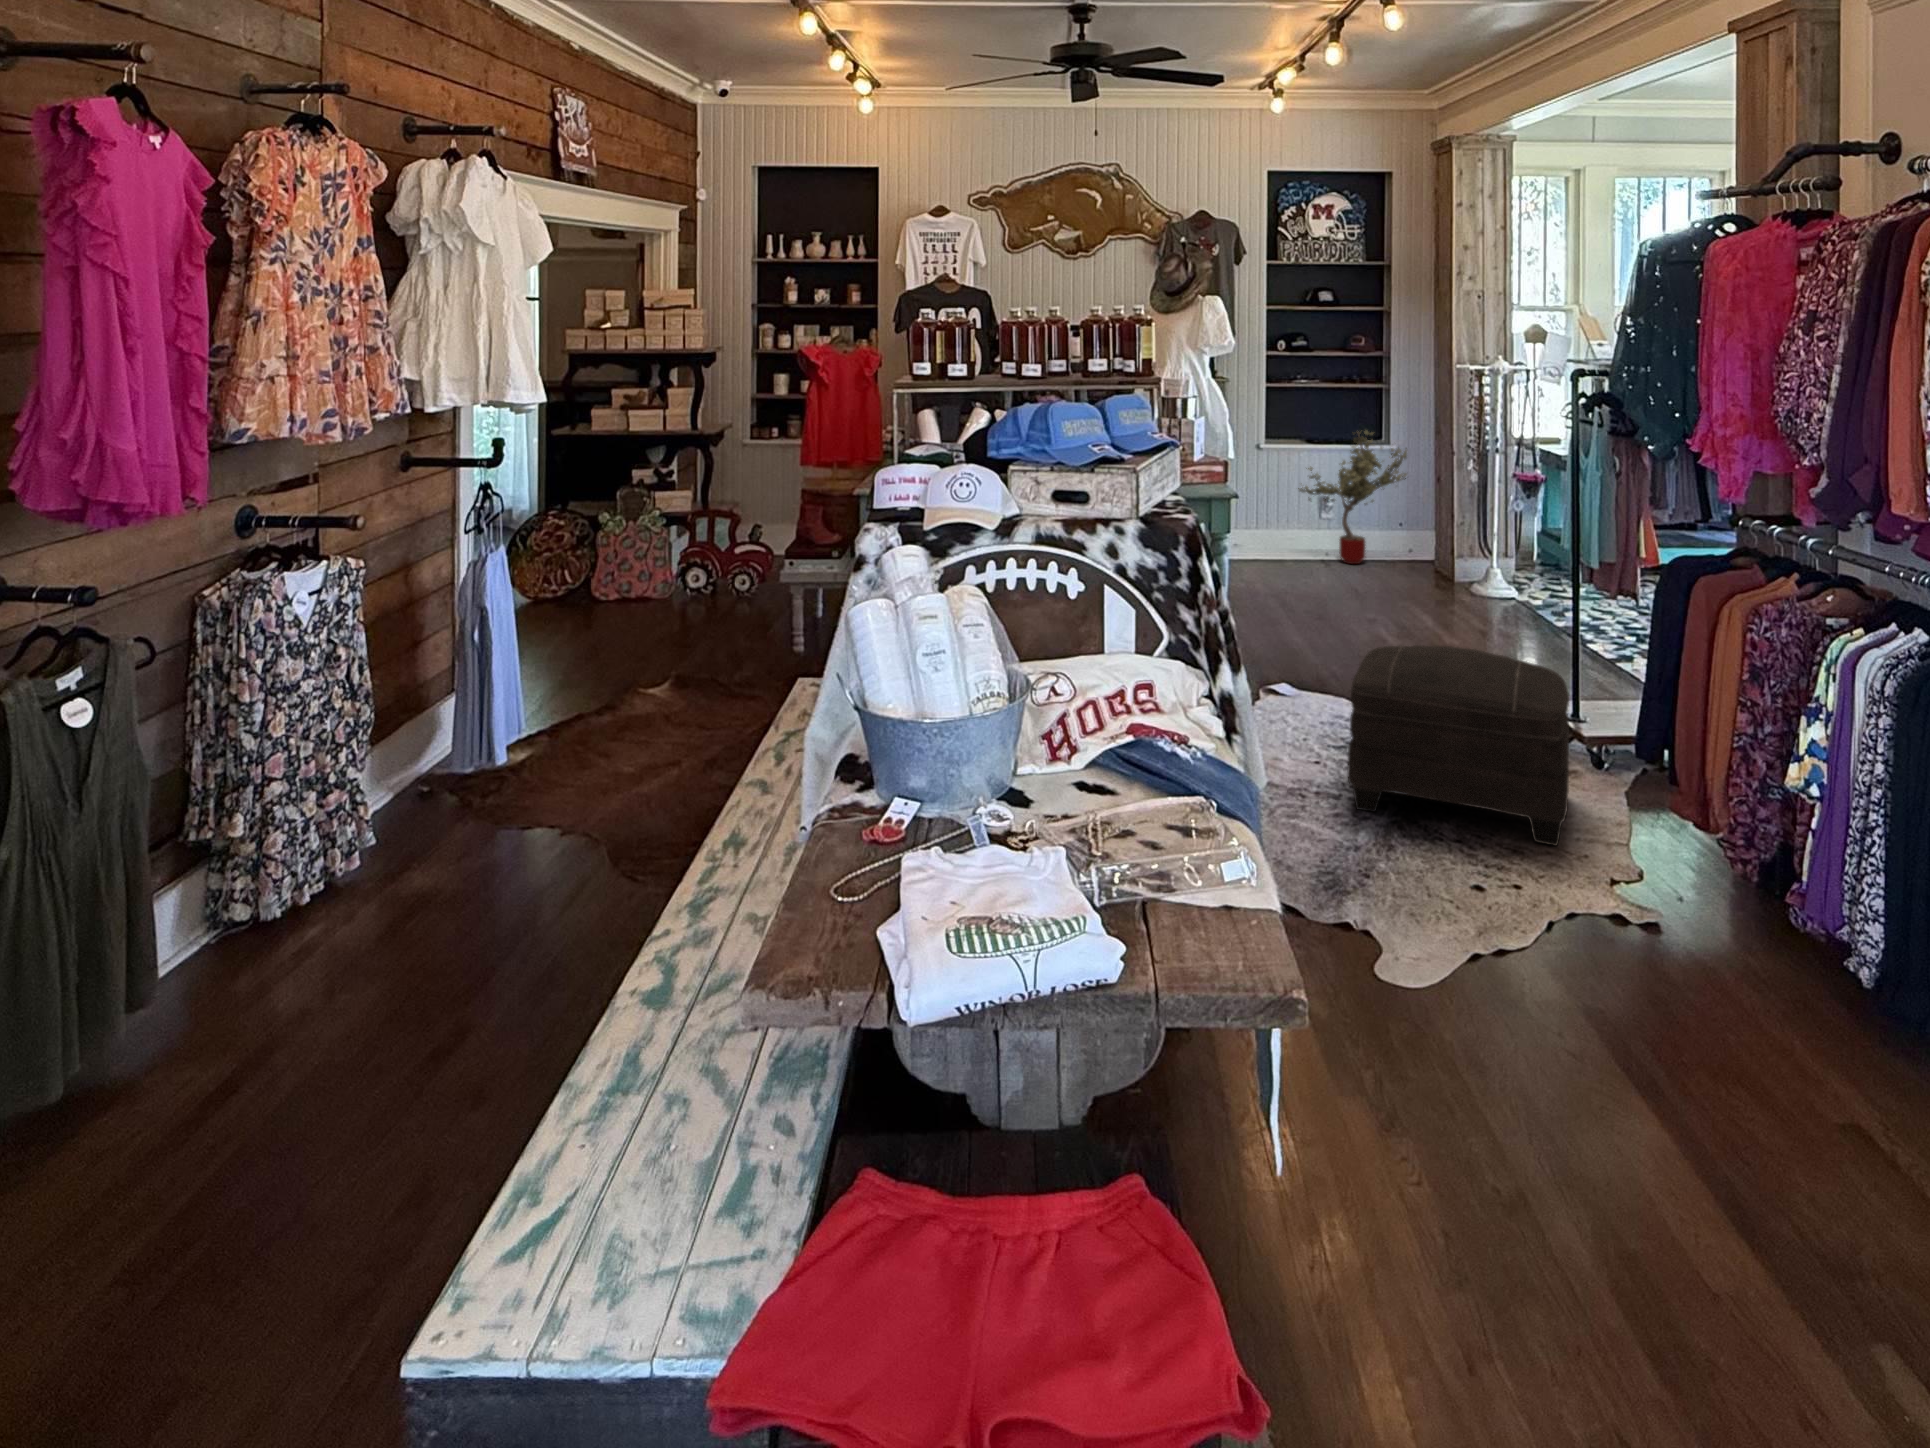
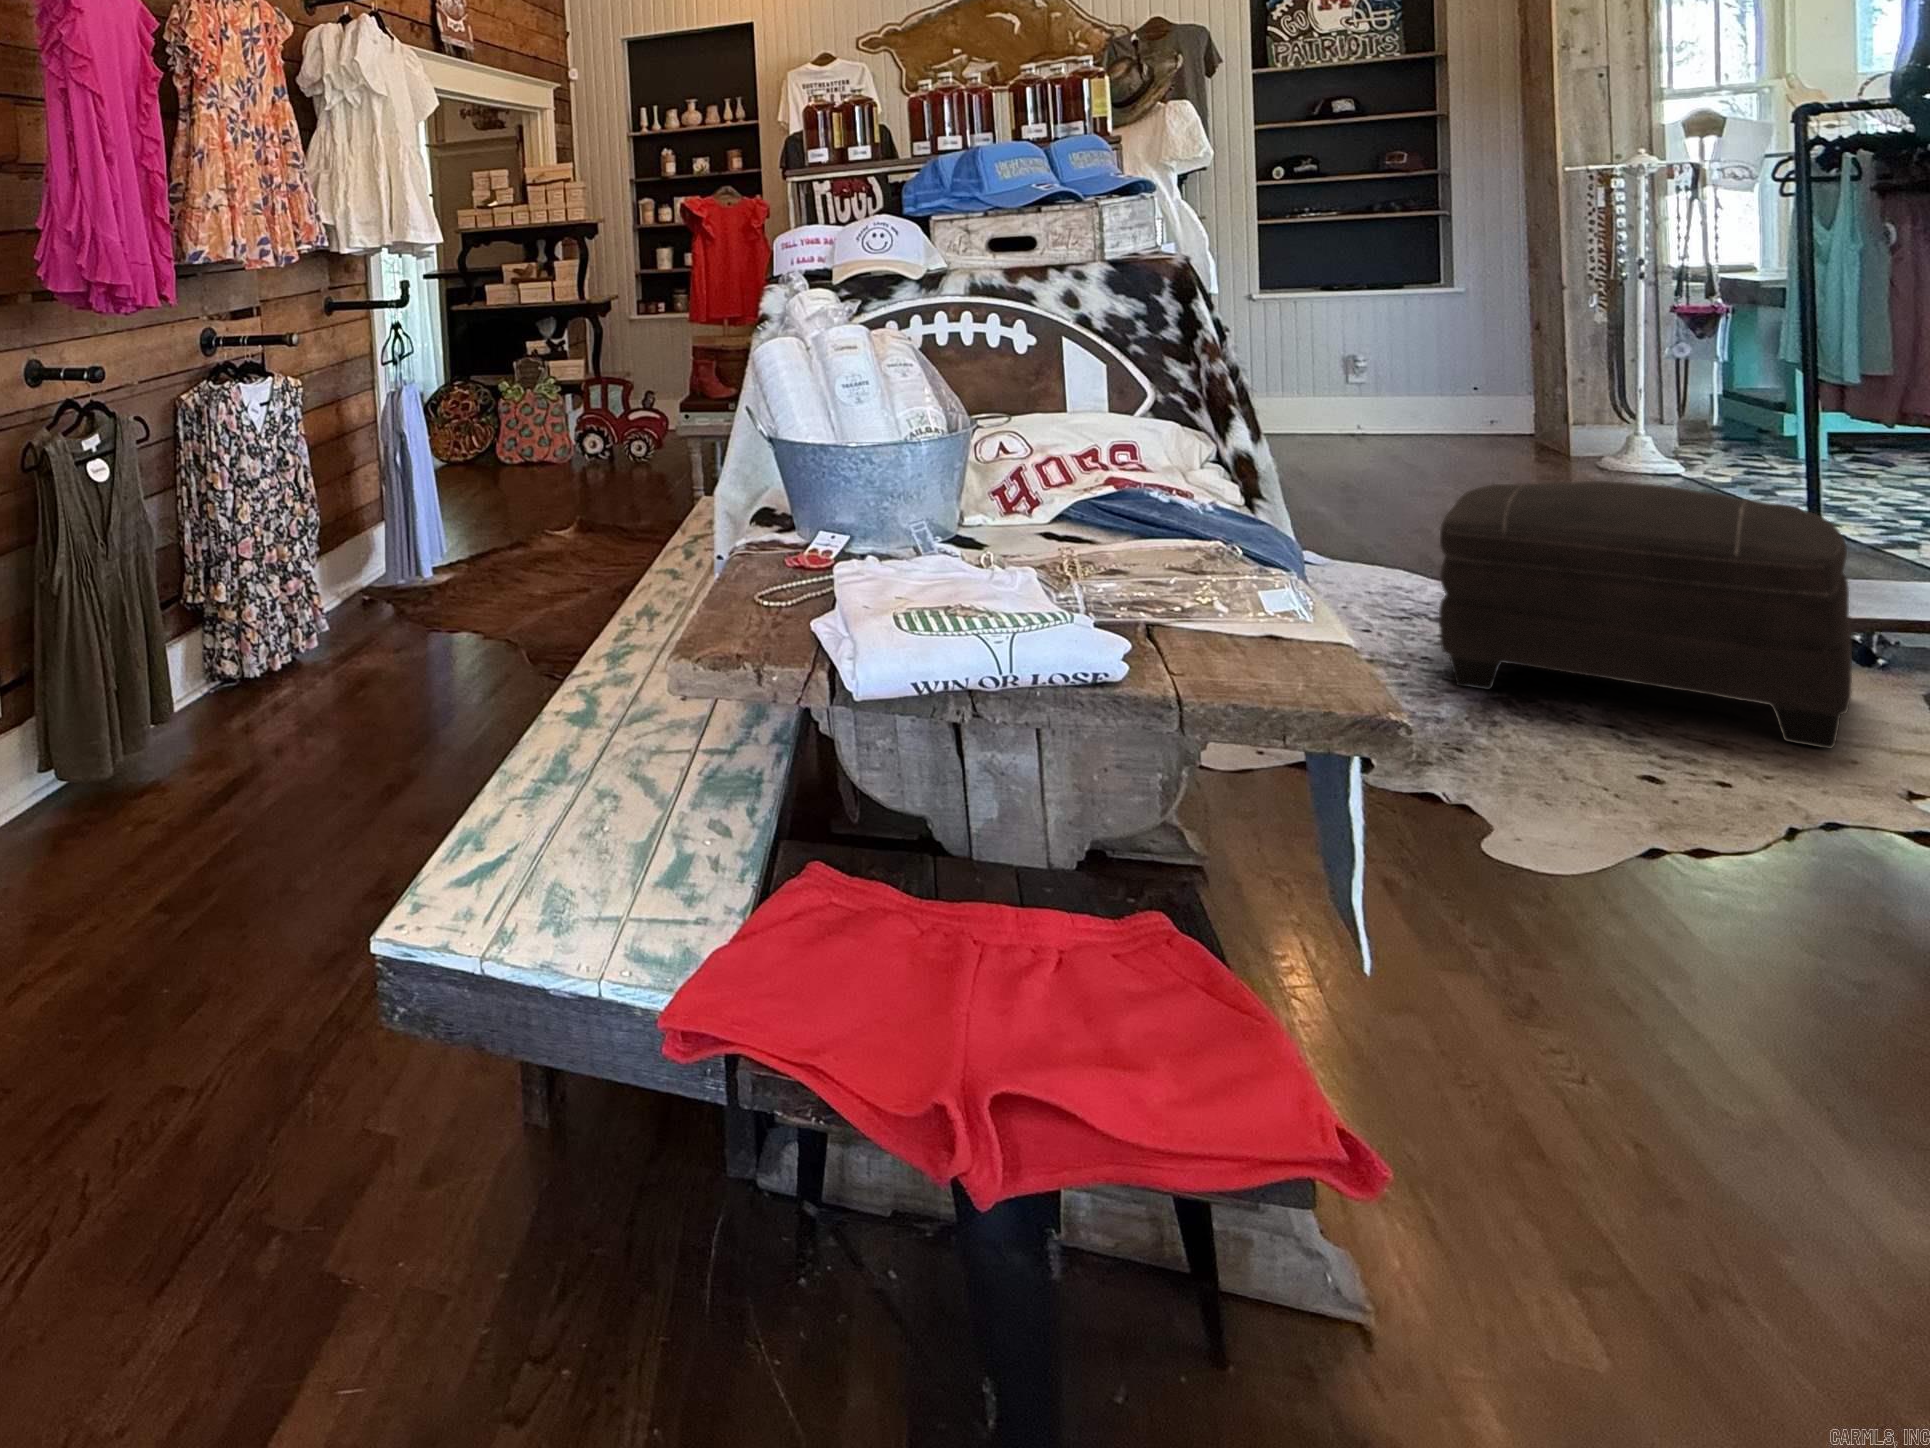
potted tree: present [1298,431,1407,564] -> none [1338,265,1526,442]

